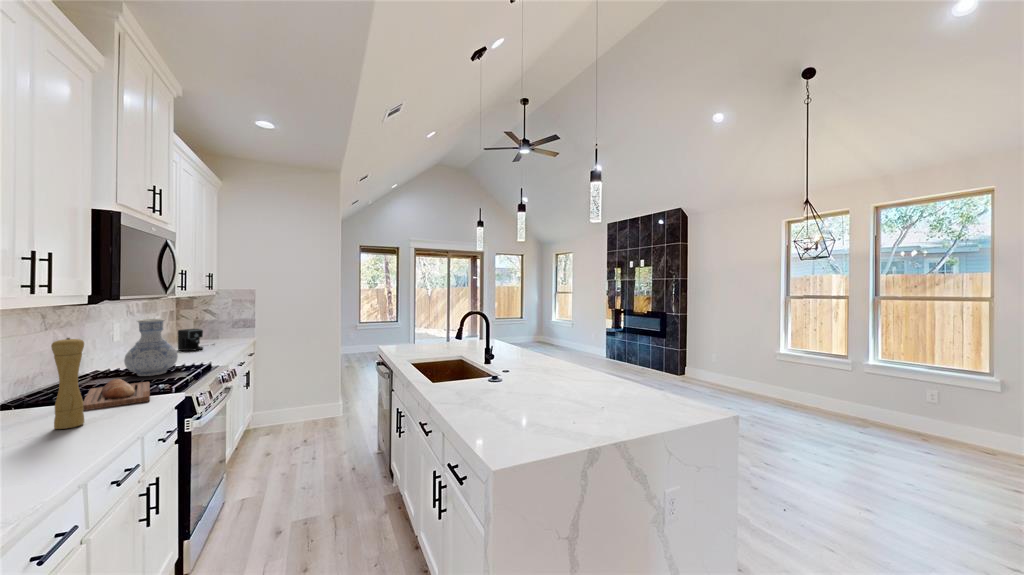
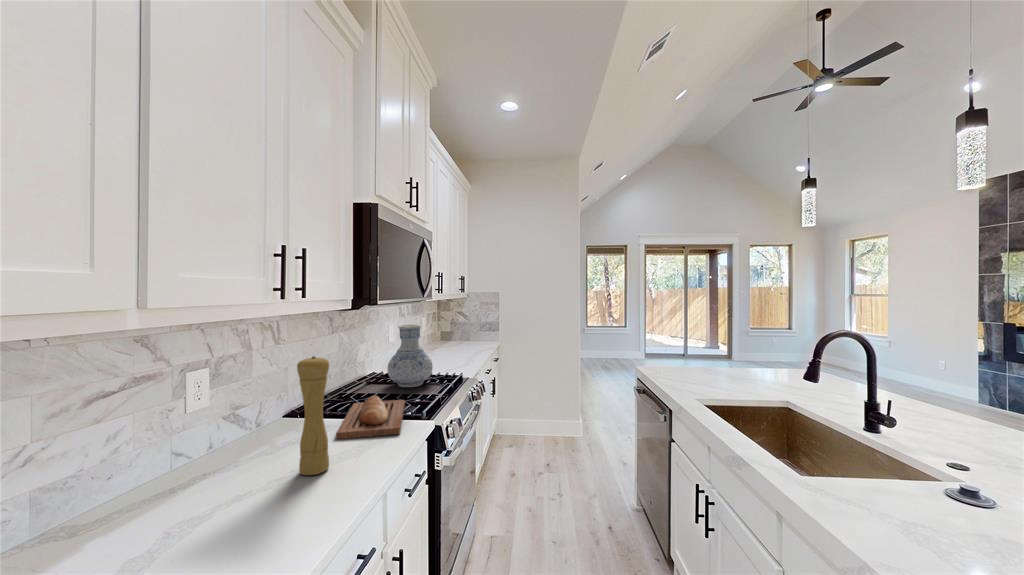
coffee maker: present [178,329,214,351] -> none [436,332,466,355]

